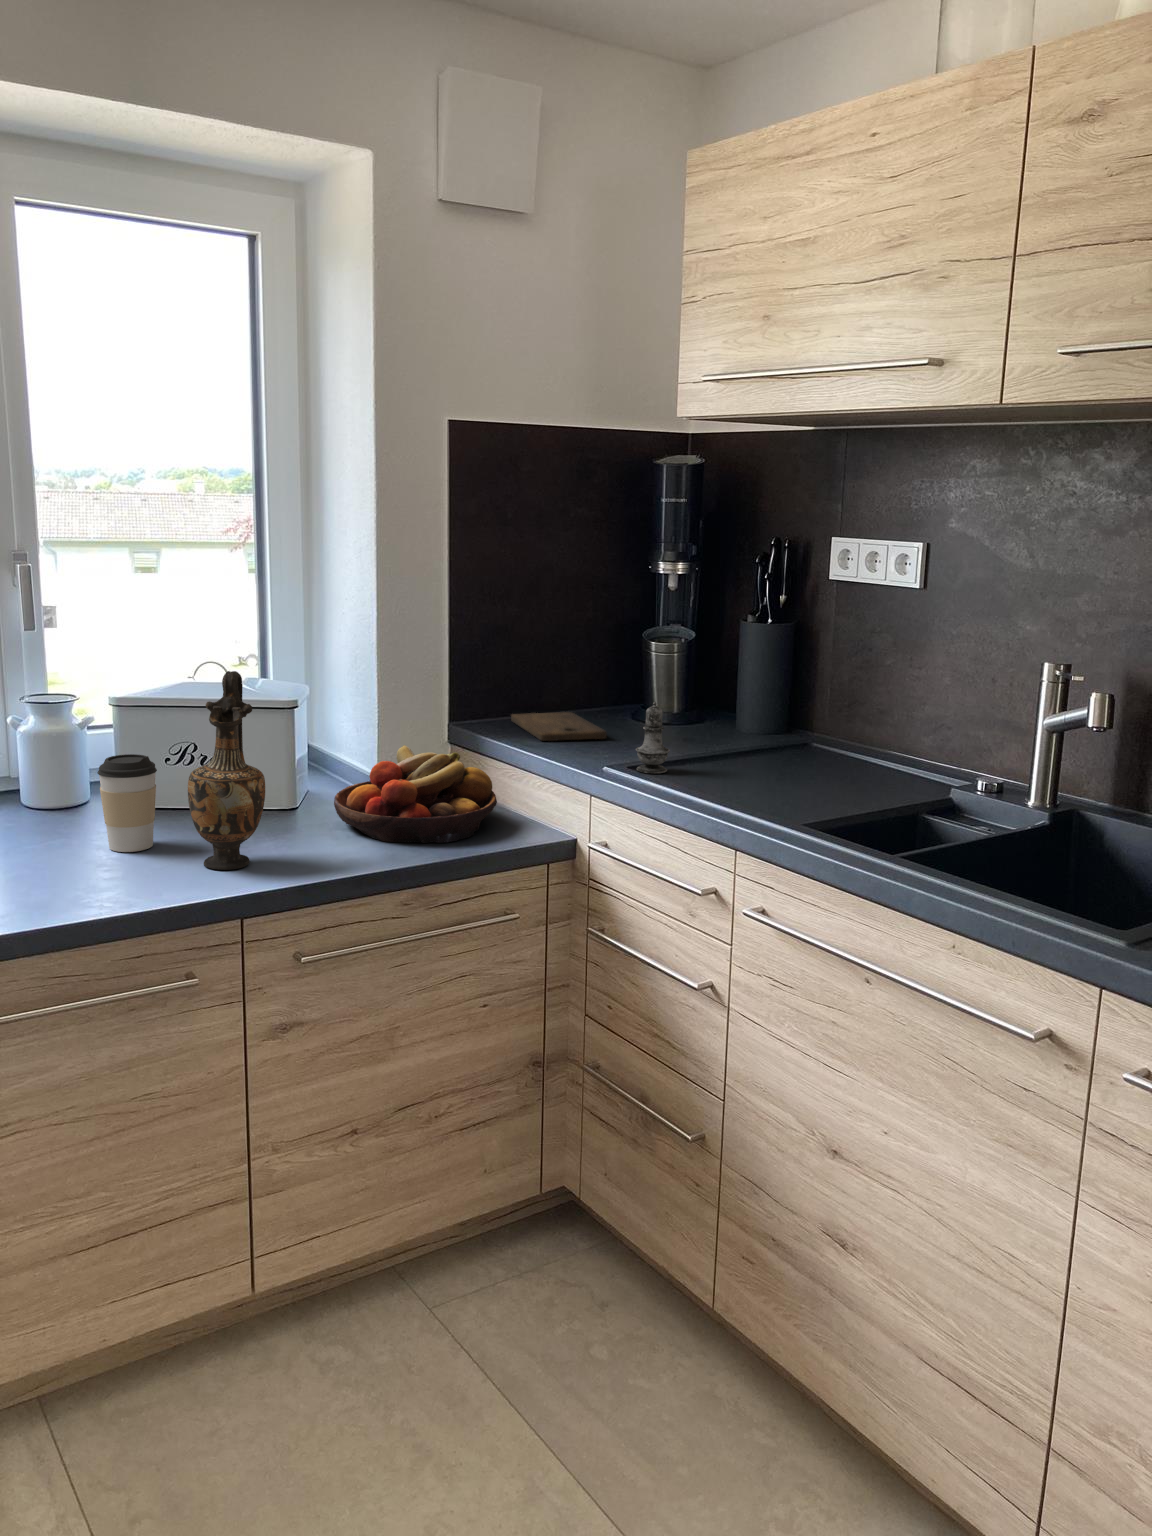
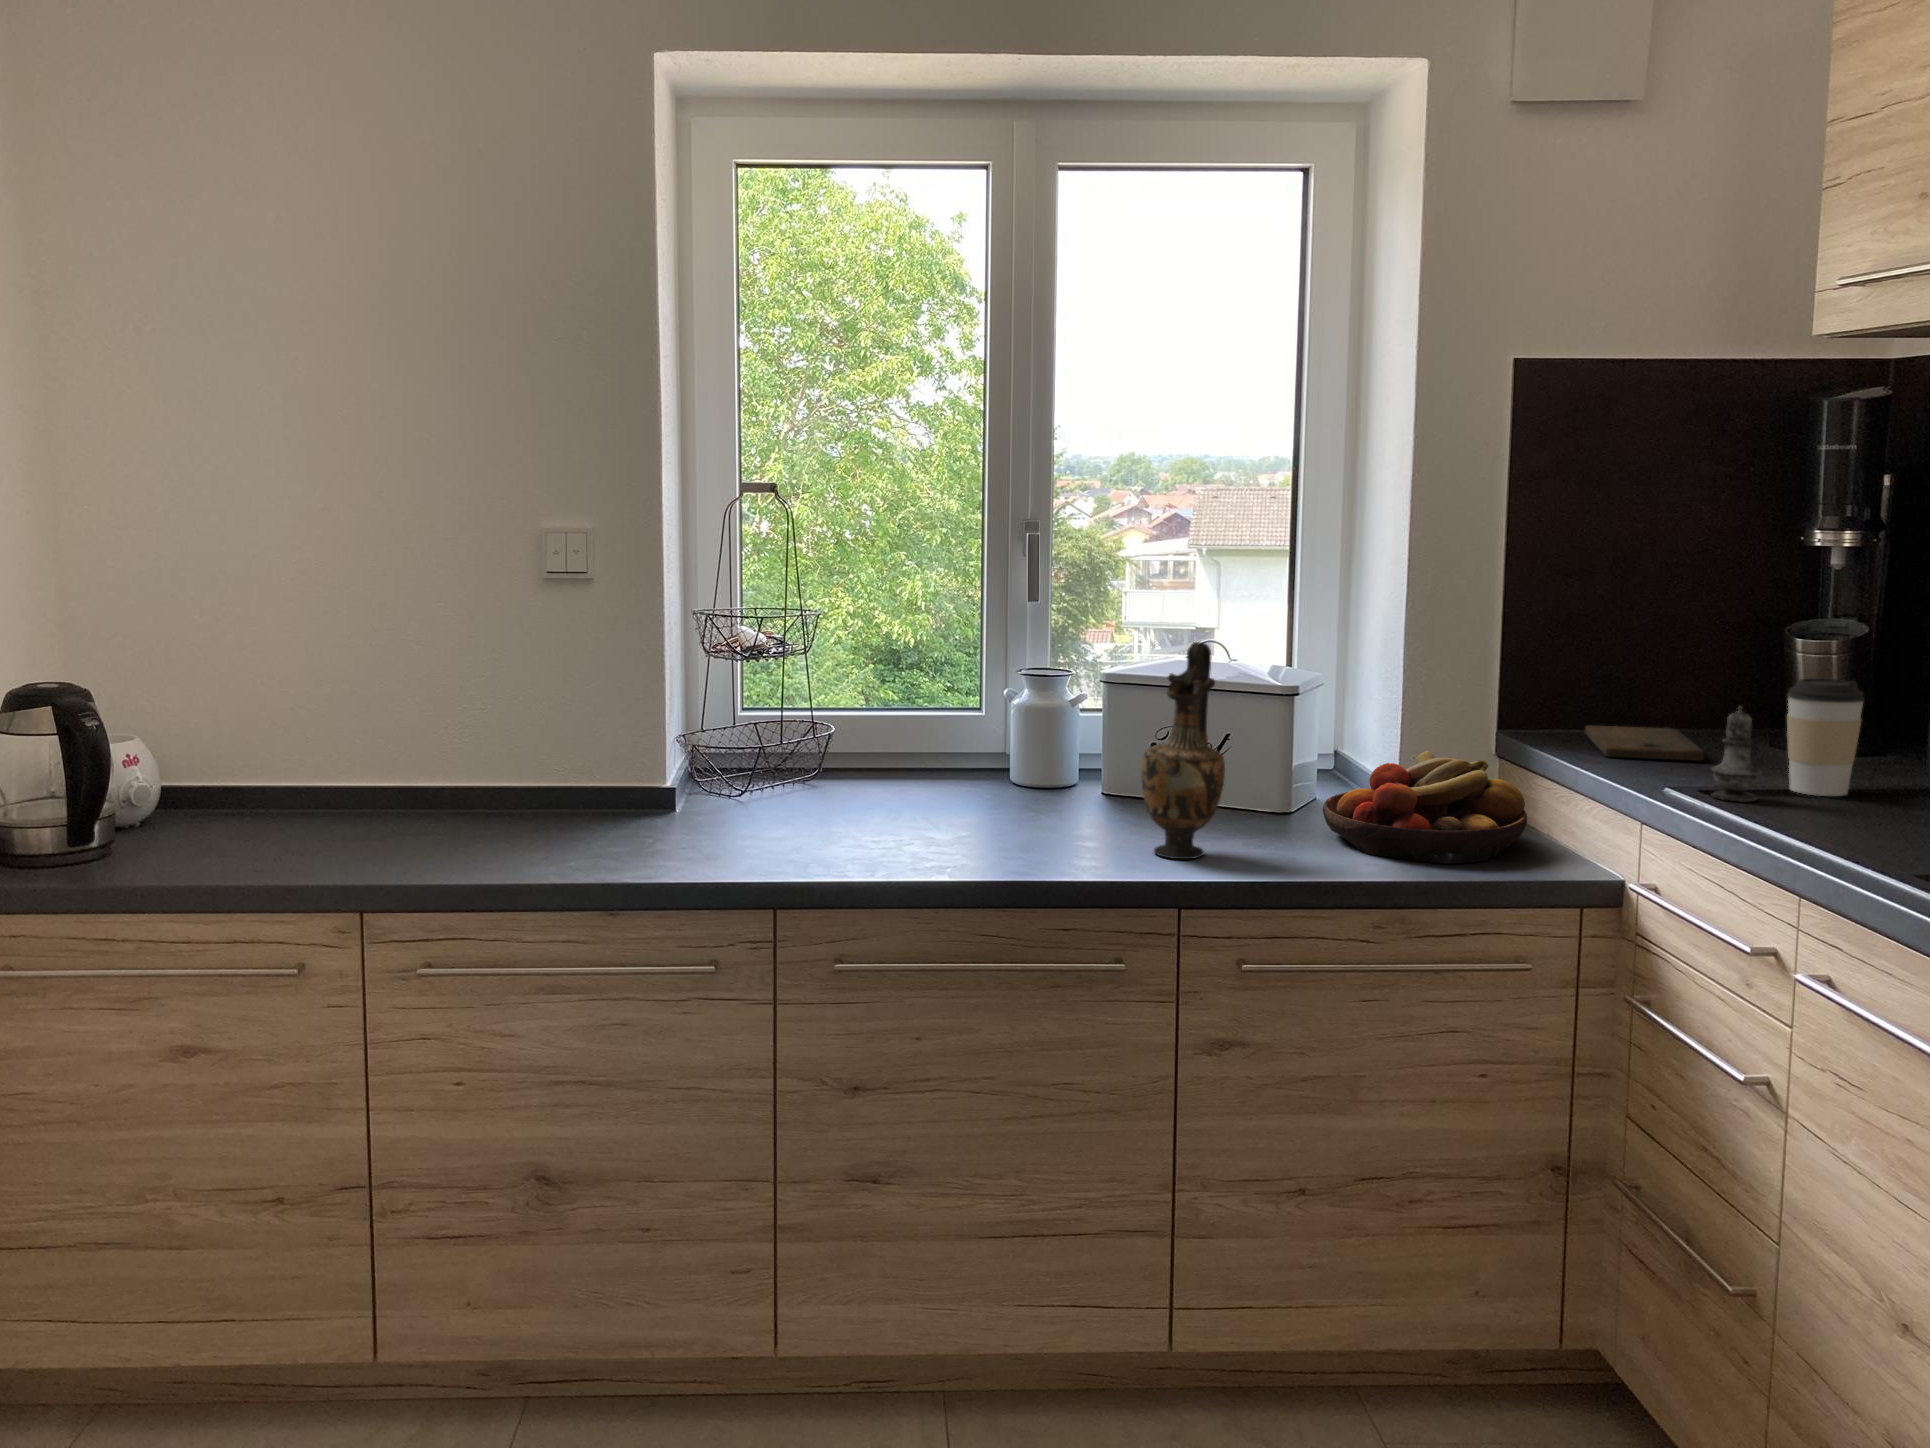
coffee cup: present [97,754,157,852] -> present [1787,678,1865,796]

